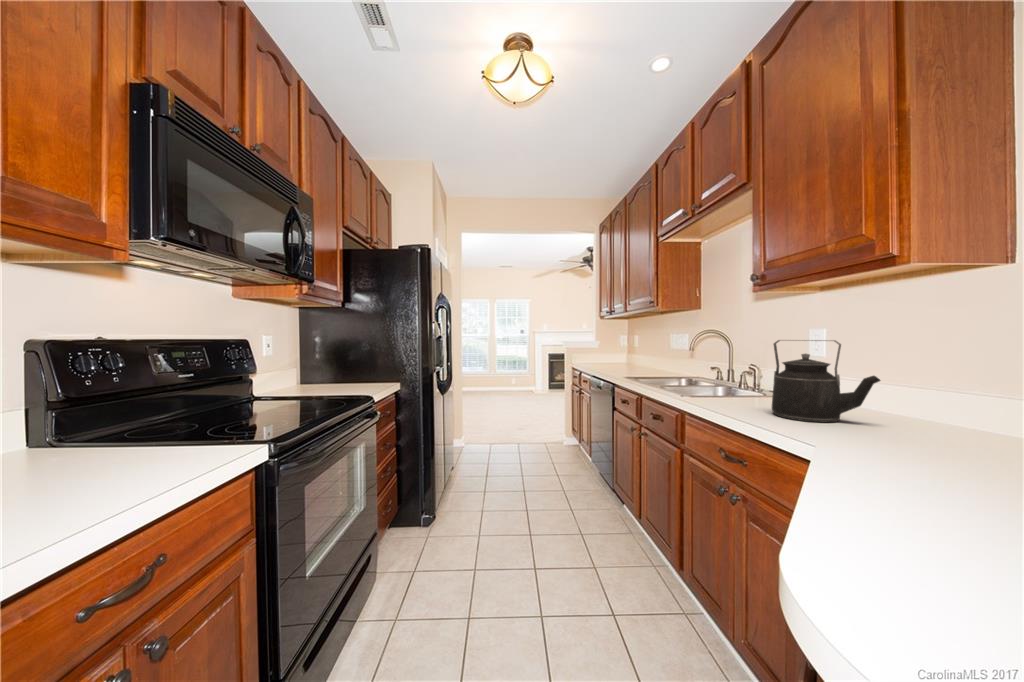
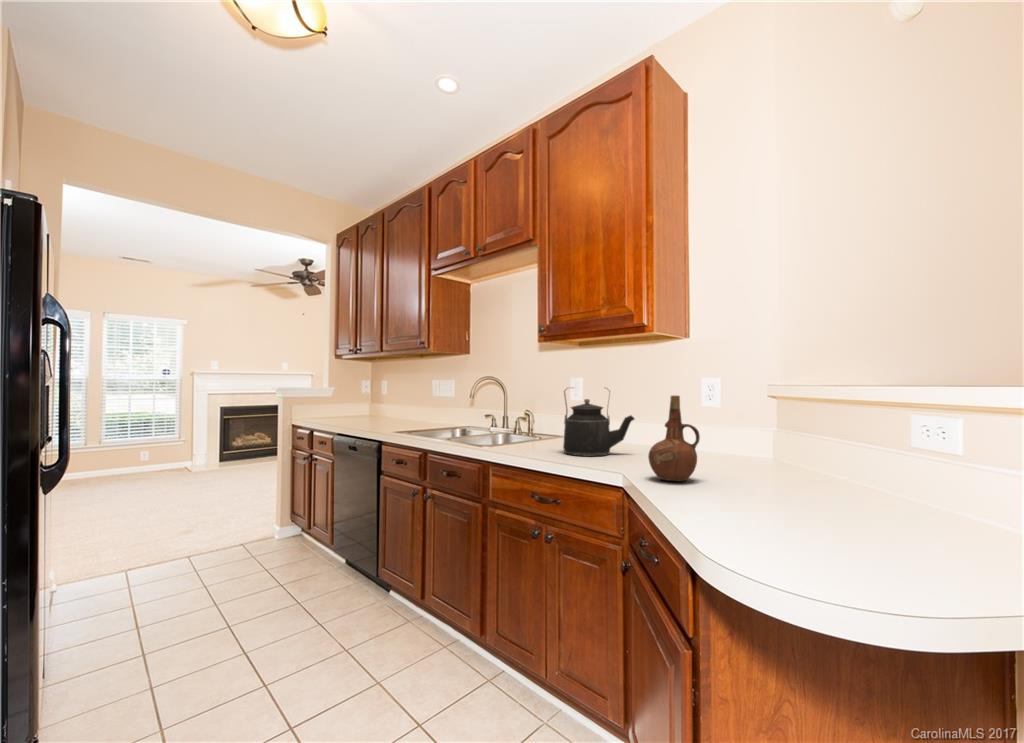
ceramic pitcher: none [871,350,977,479] -> present [648,396,700,481]

